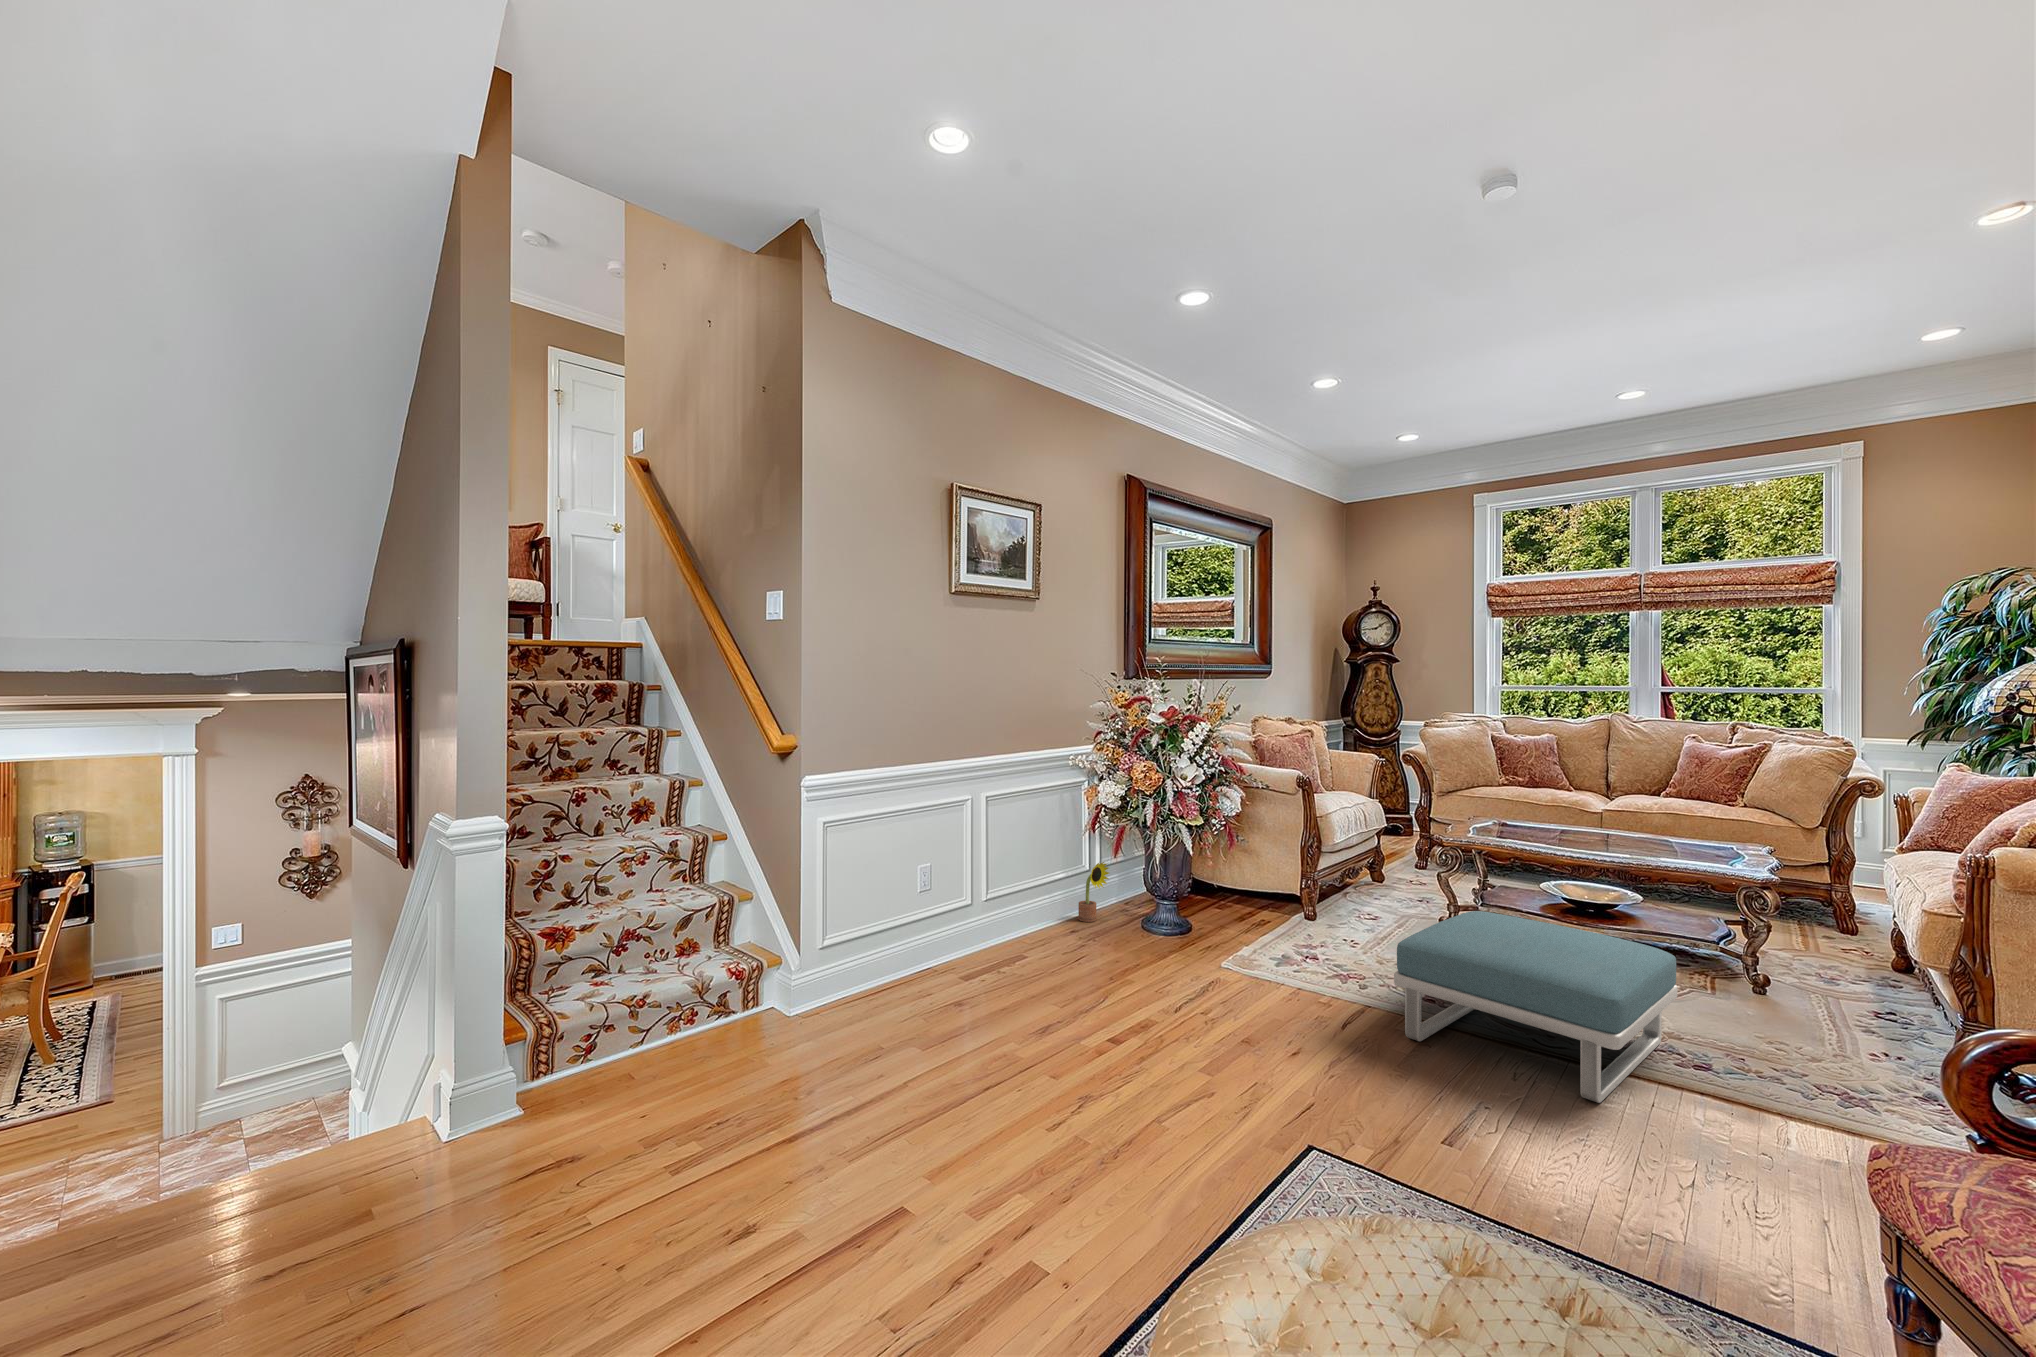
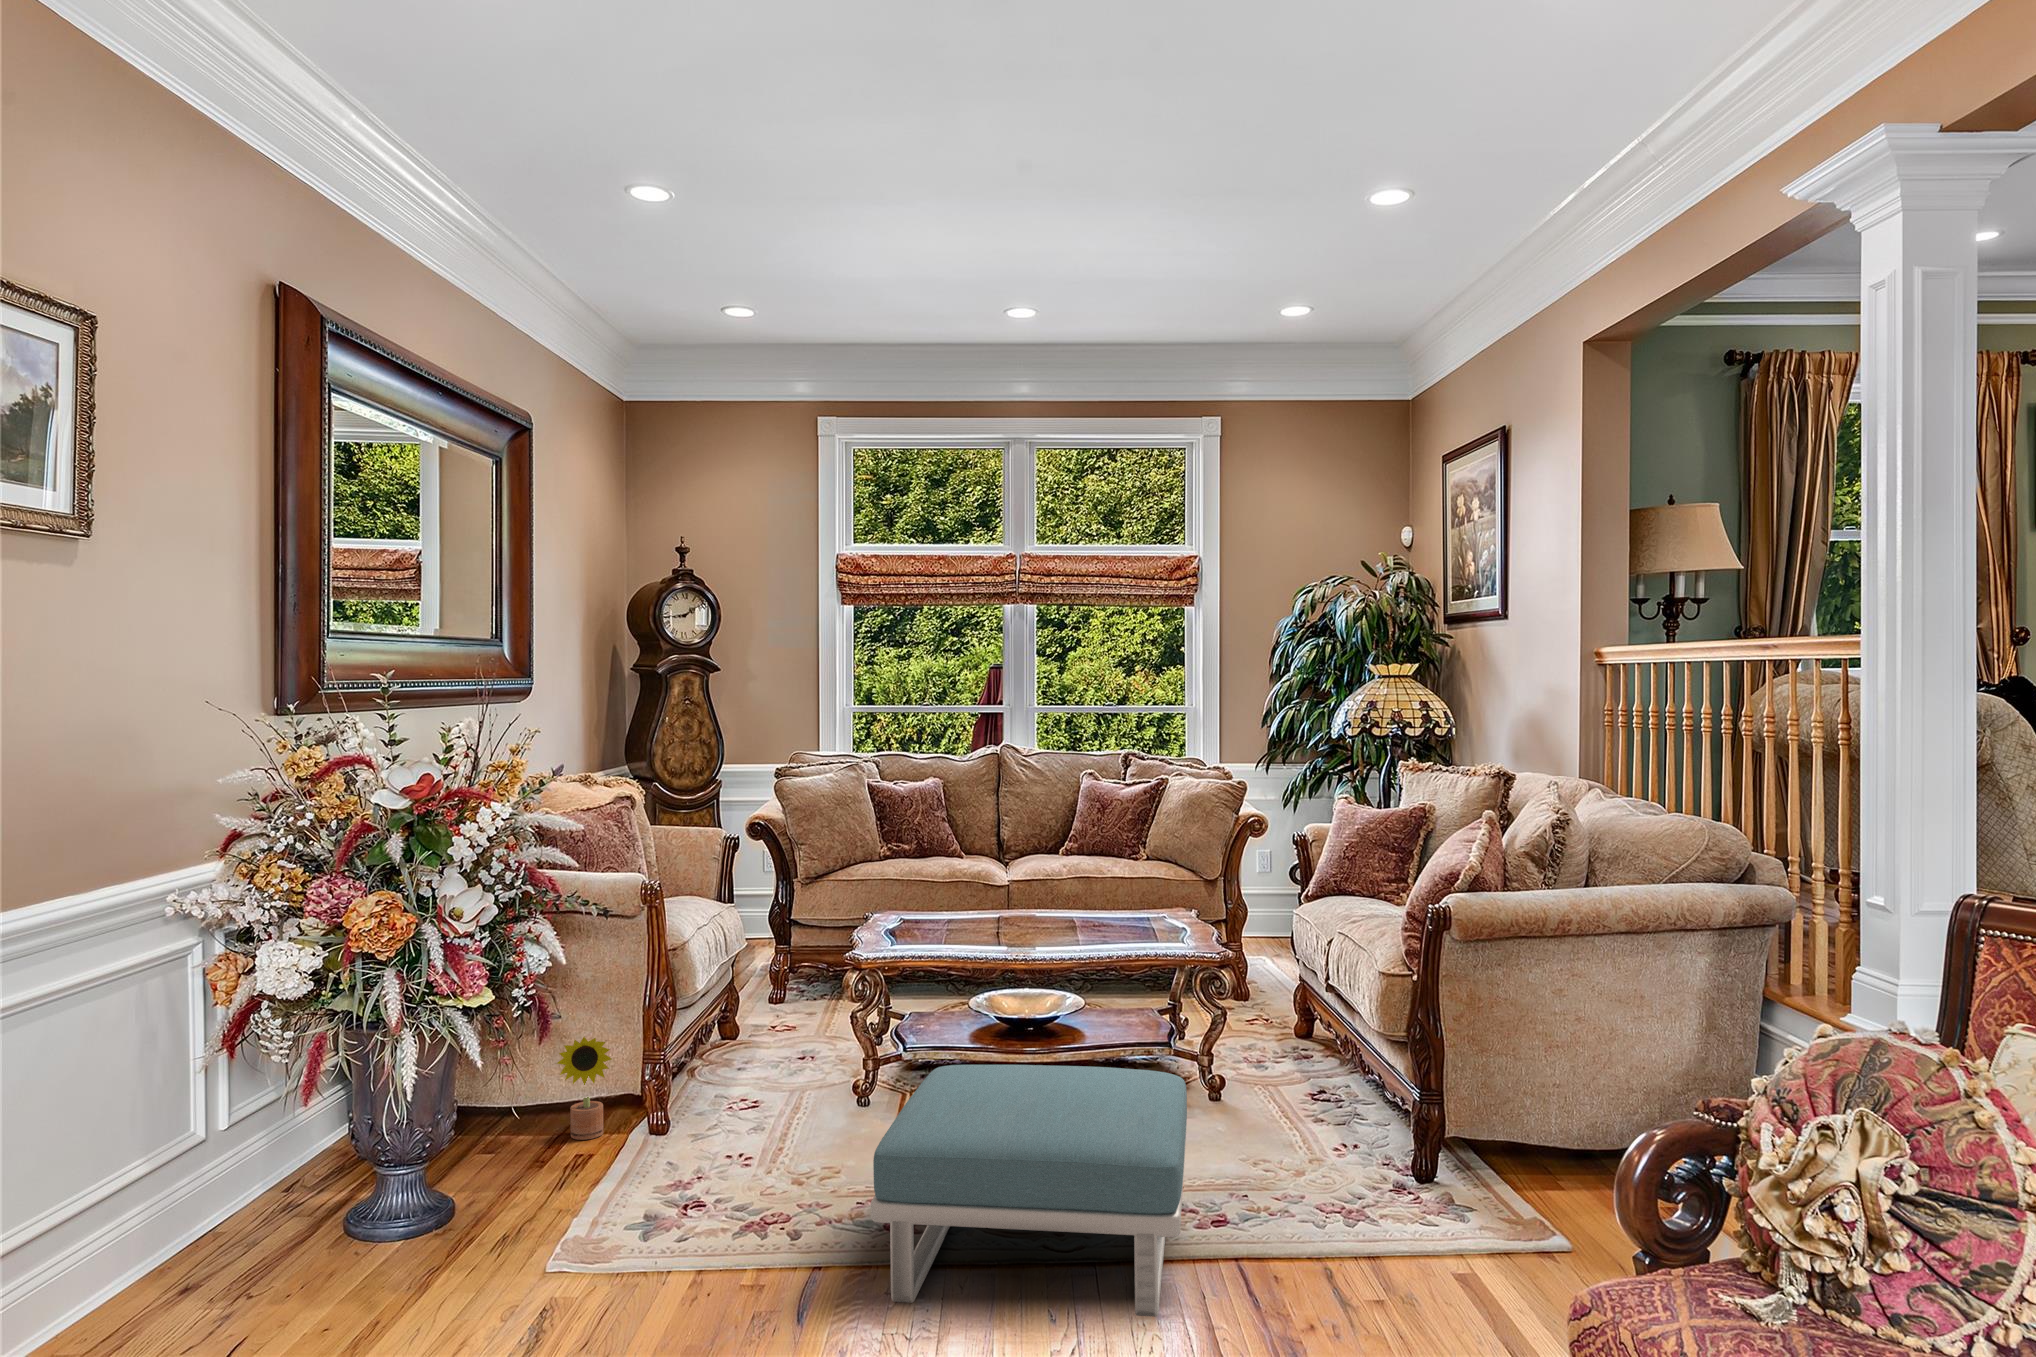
decorative plant: present [1078,862,1109,922] -> present [557,1037,612,1140]

